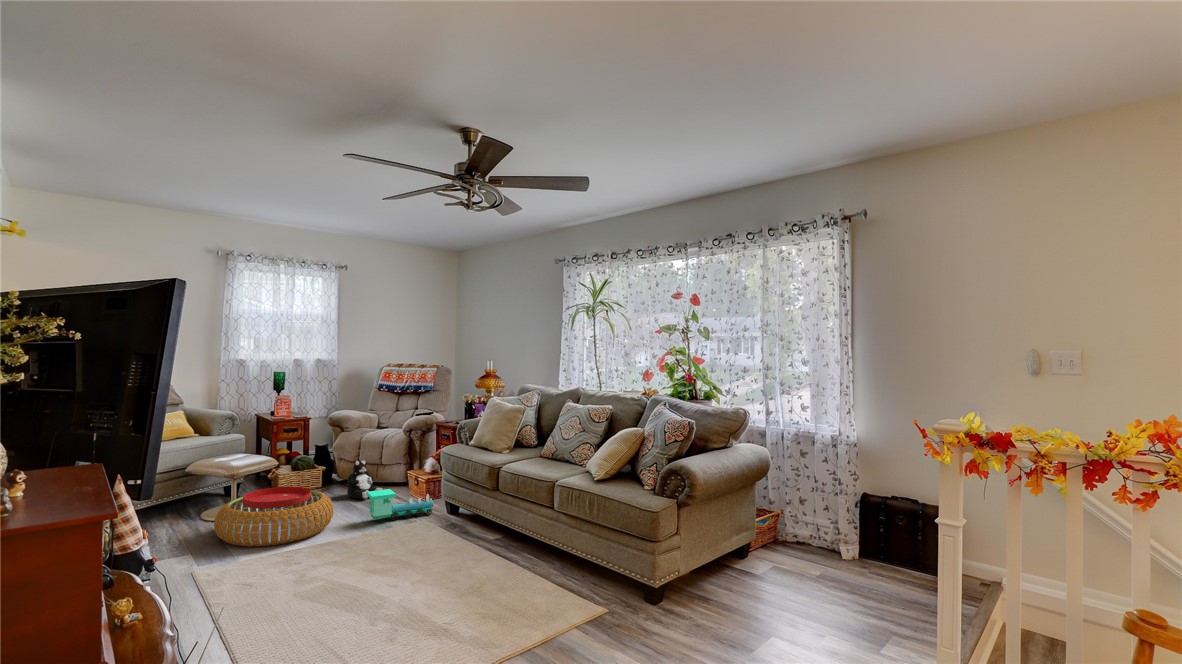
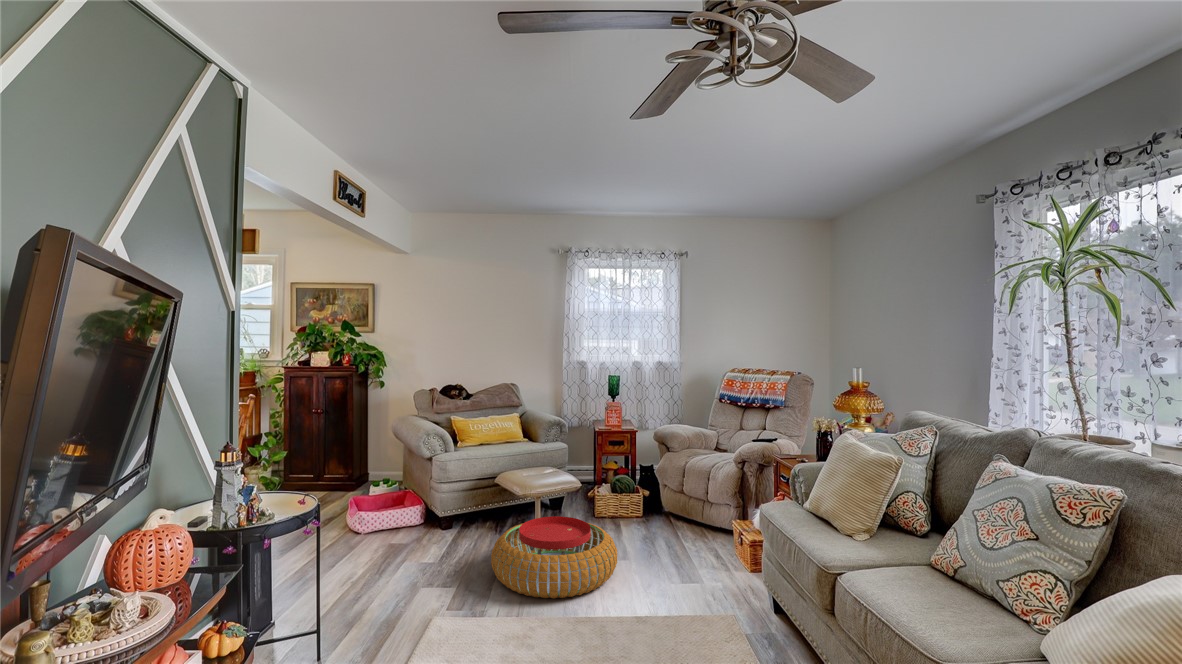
plush toy: present [347,459,382,499] -> none [658,492,700,545]
toy train: present [367,489,435,520] -> none [656,546,750,600]

